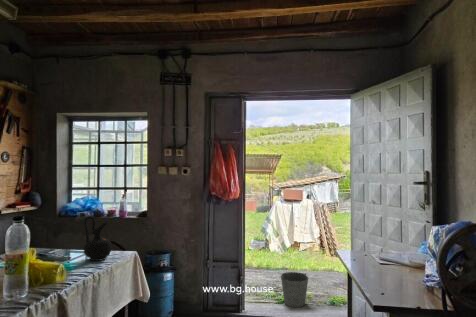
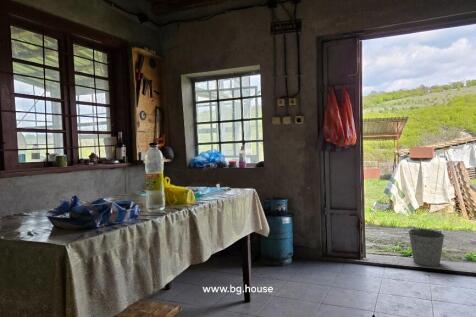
ceramic jug: present [84,216,112,261] -> none [208,154,232,194]

